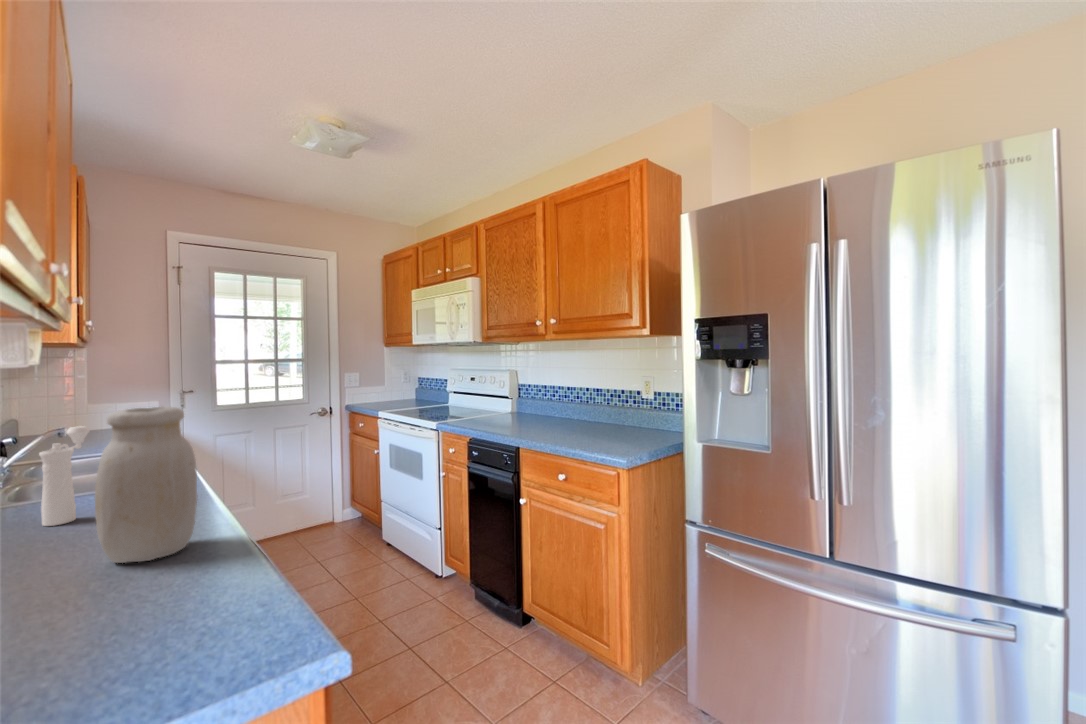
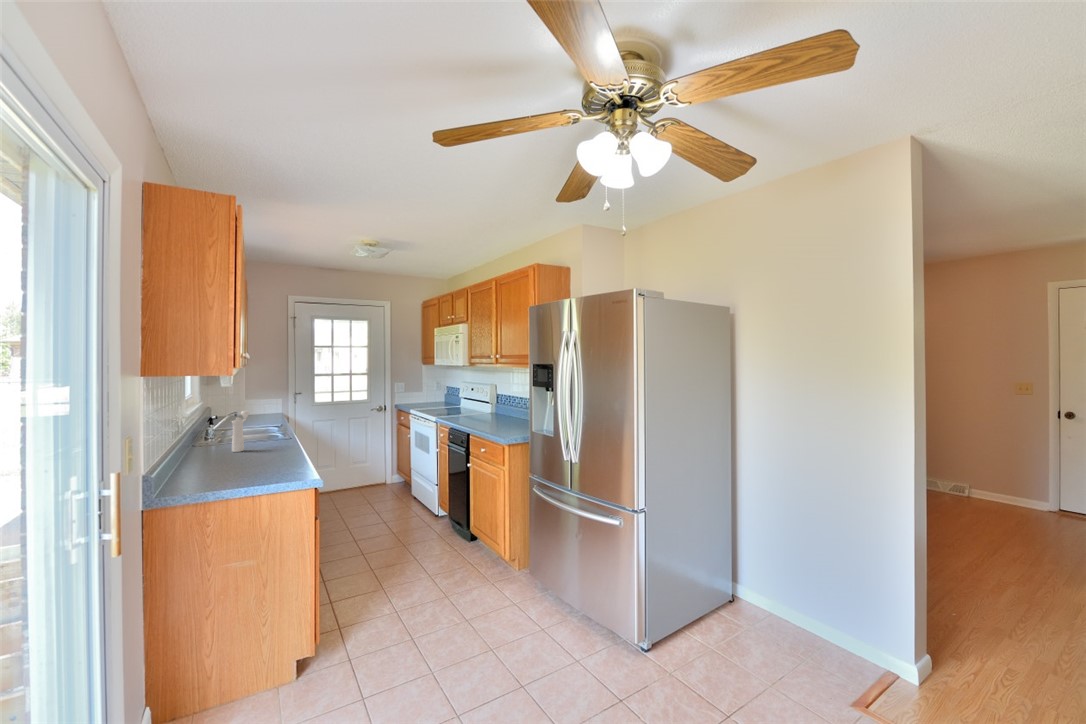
jar: present [94,406,197,563] -> none [253,403,288,462]

